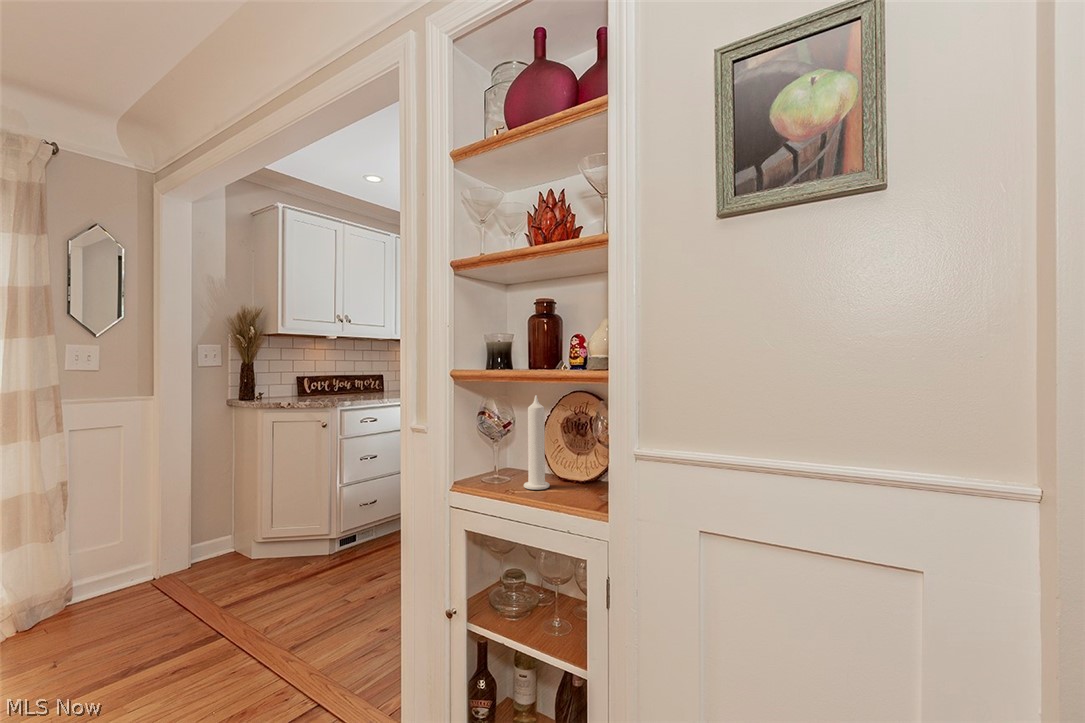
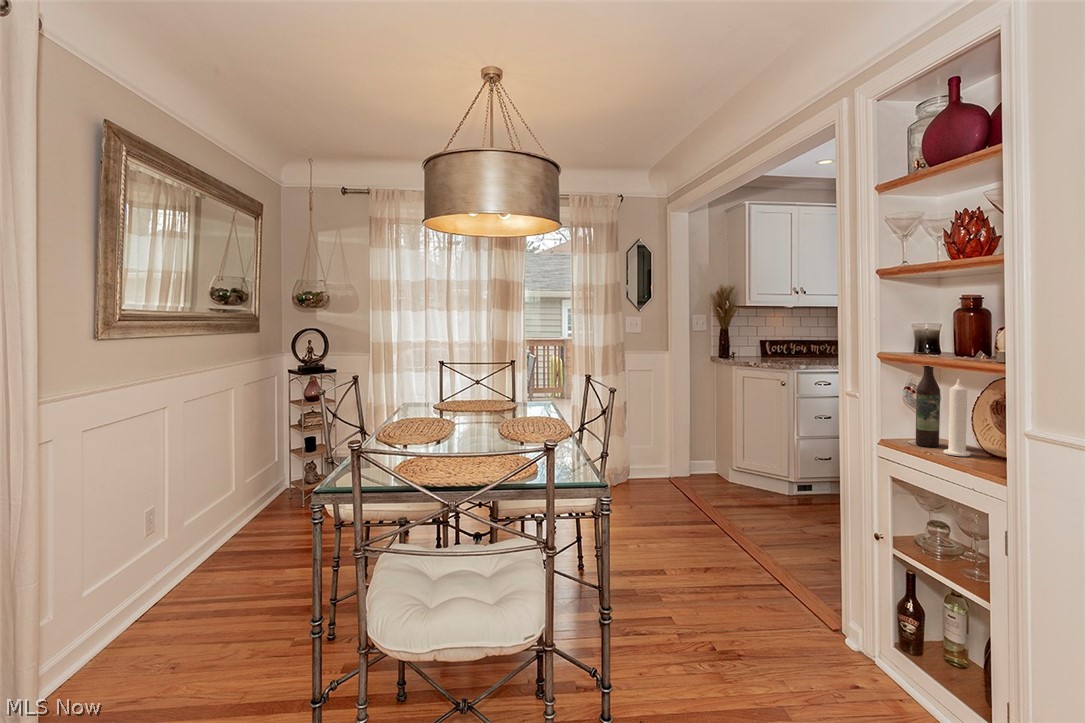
wine bottle: none [491,376,514,482] -> present [916,366,940,447]

